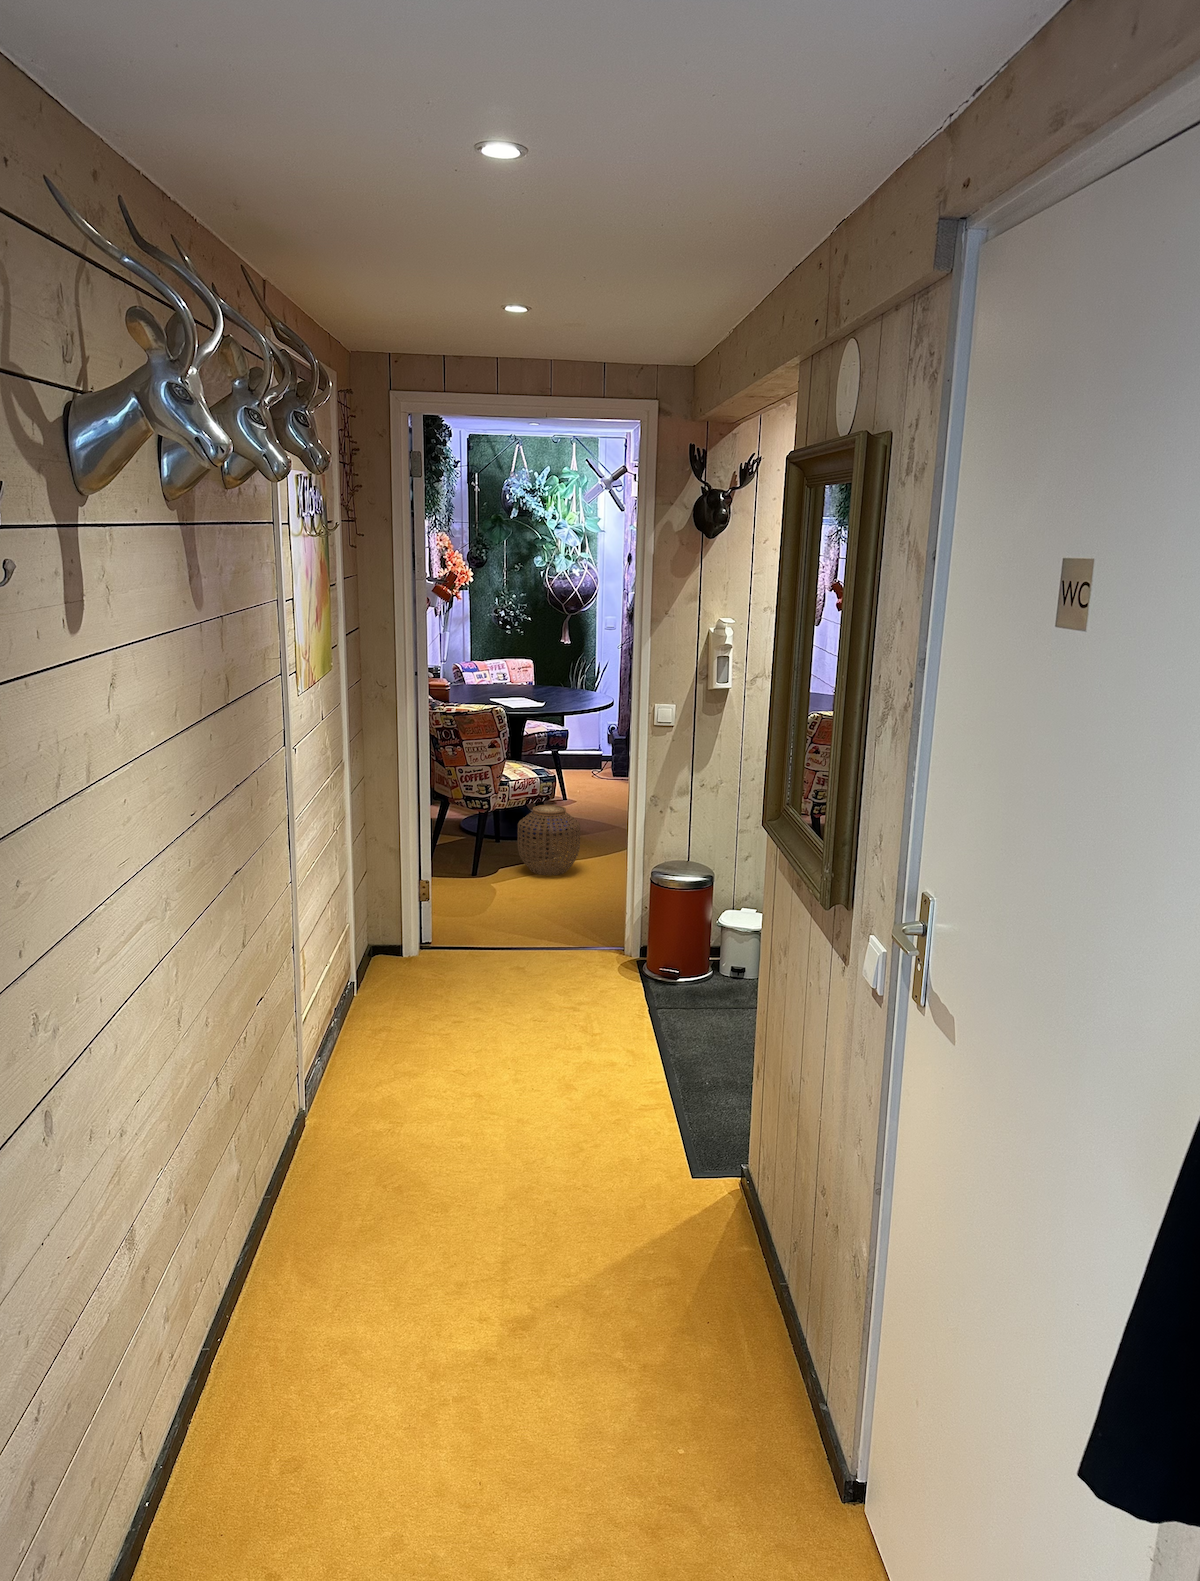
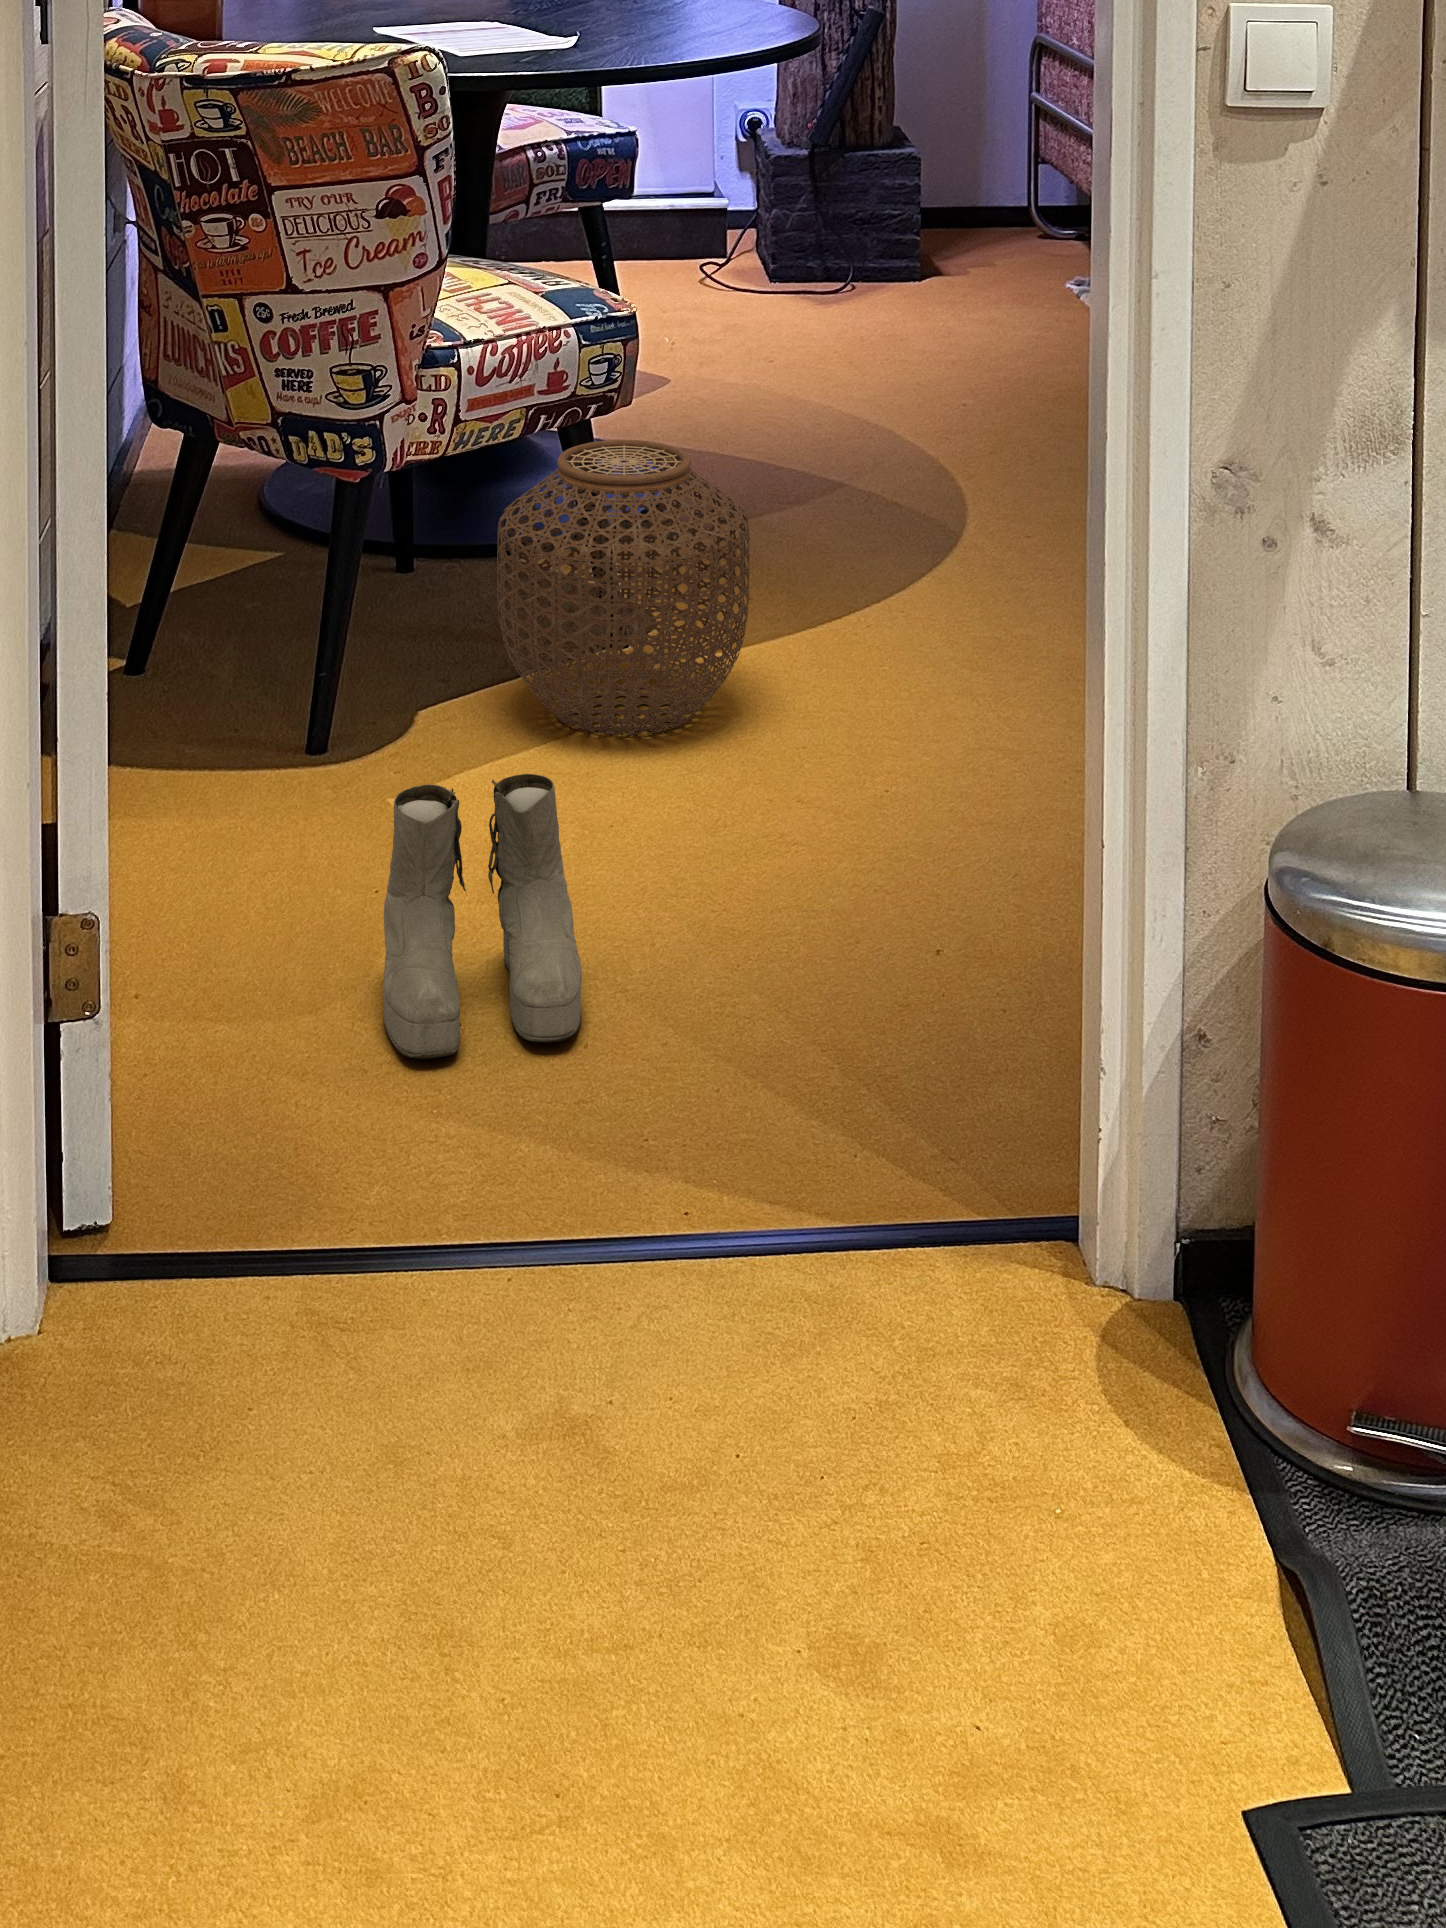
boots: none [486,870,530,925] -> present [383,774,582,1059]

